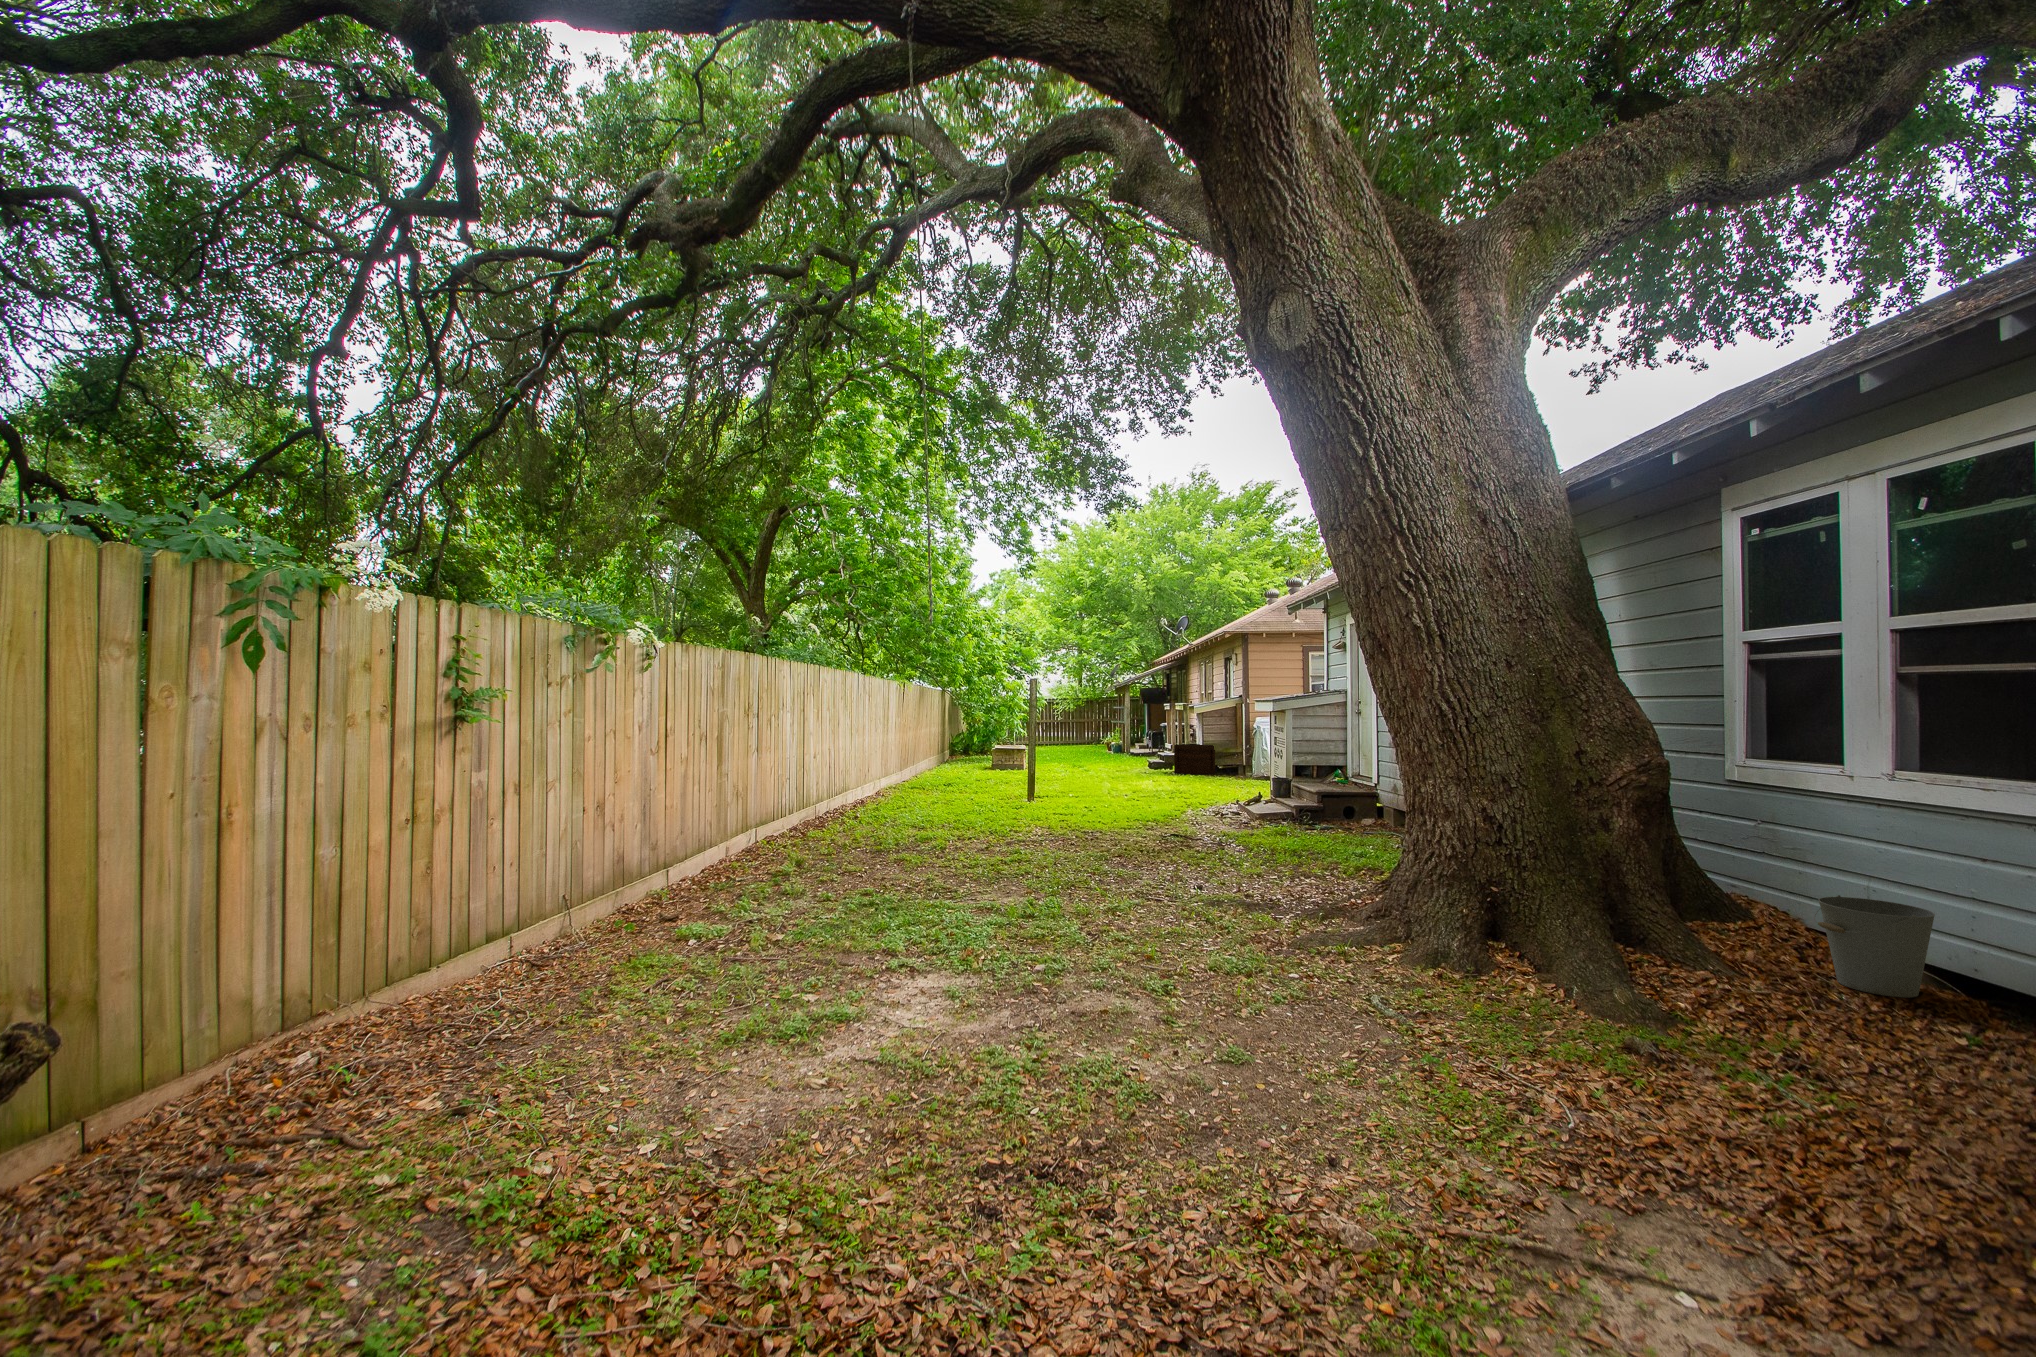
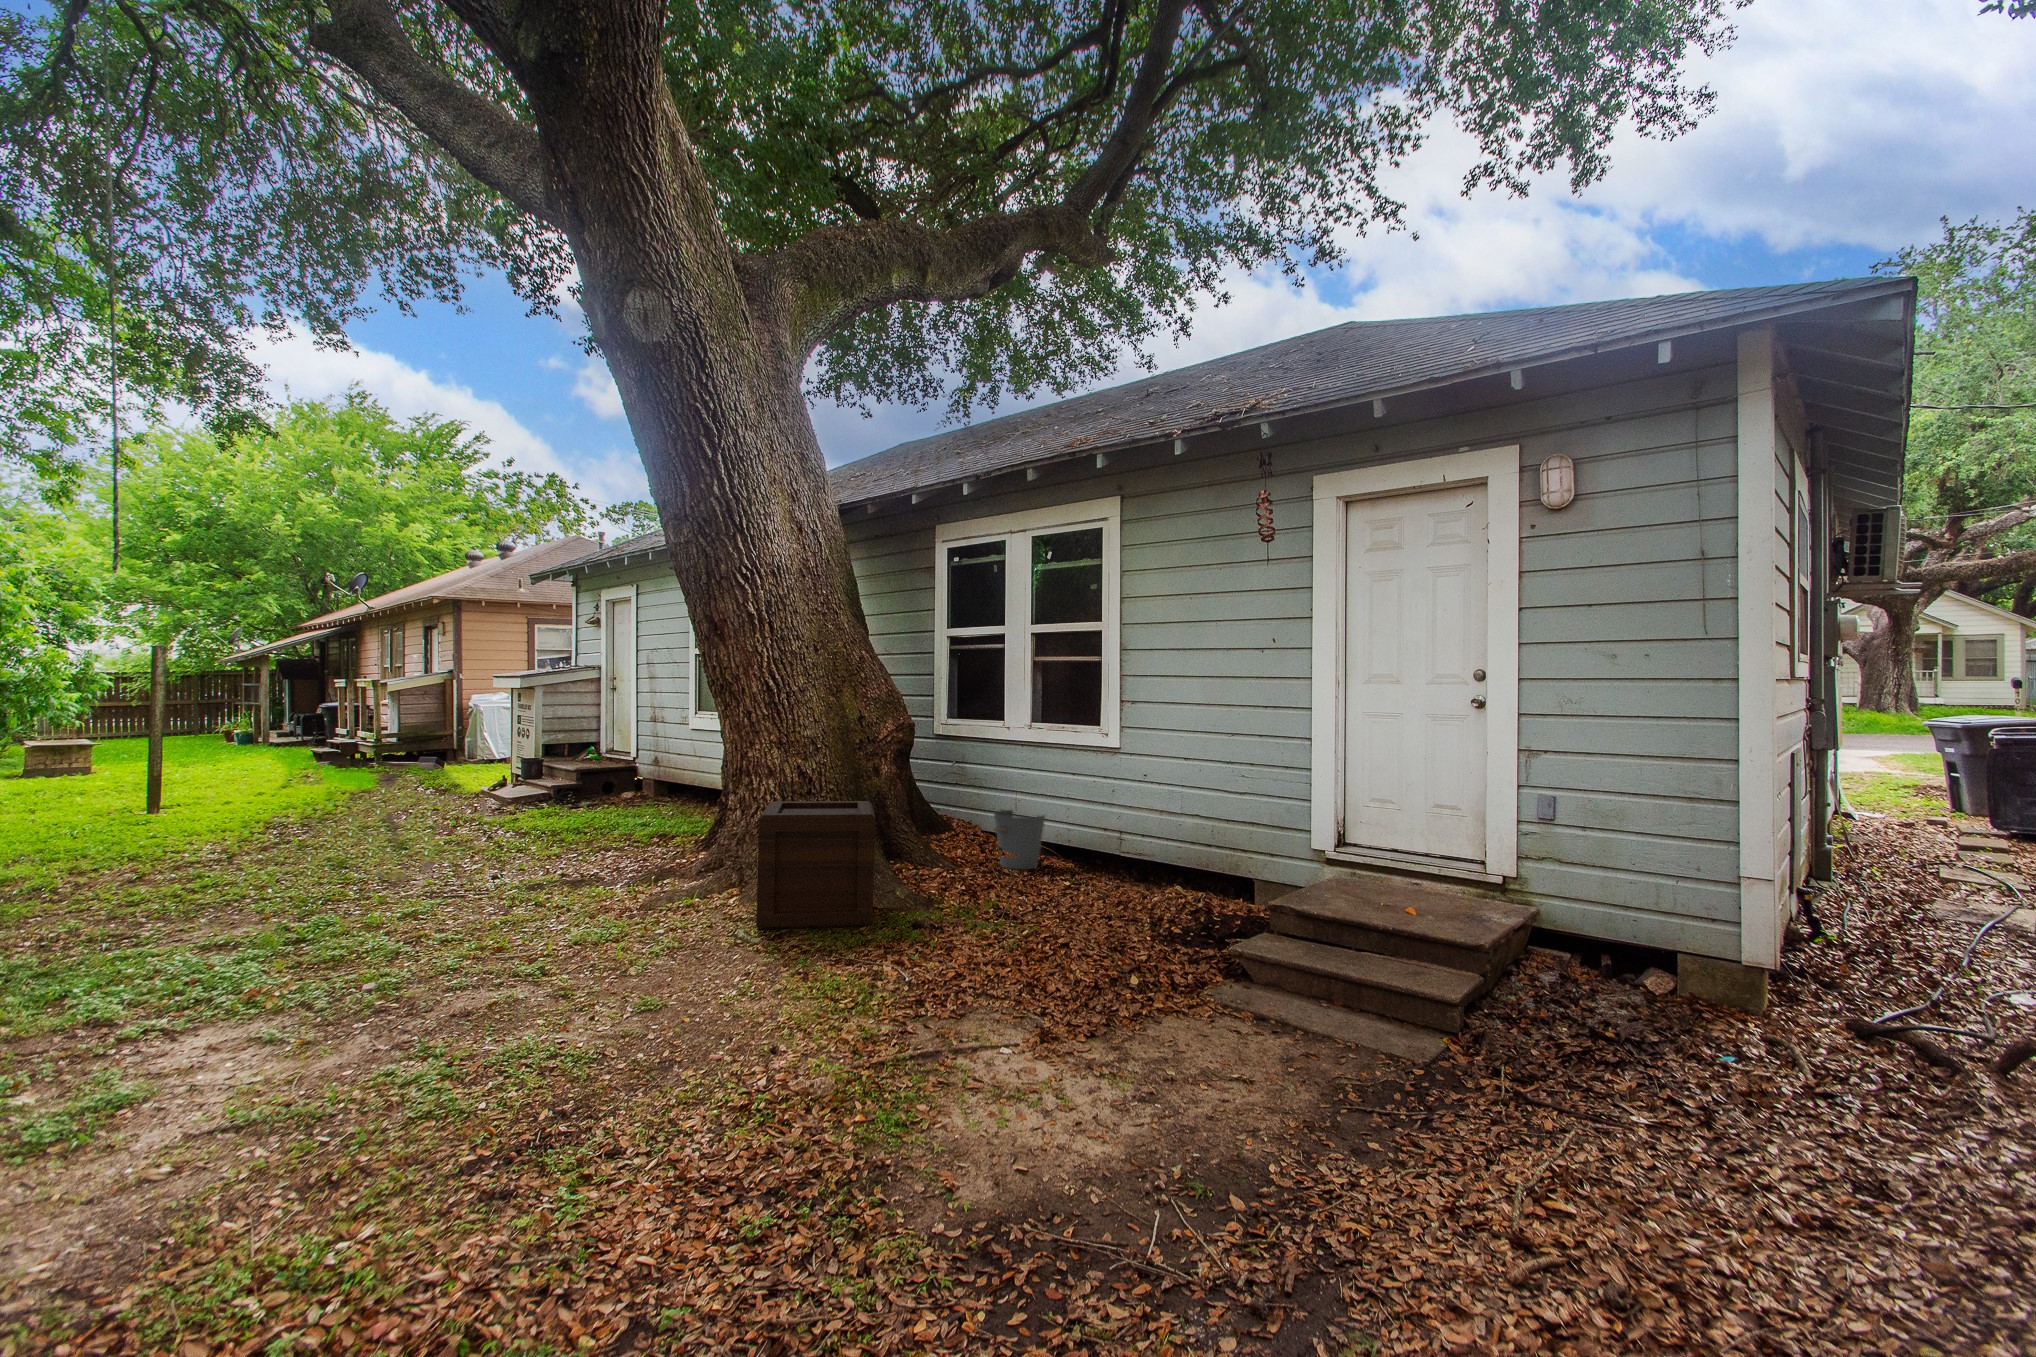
wooden crate: present [1174,744,1215,775] -> present [756,801,875,930]

